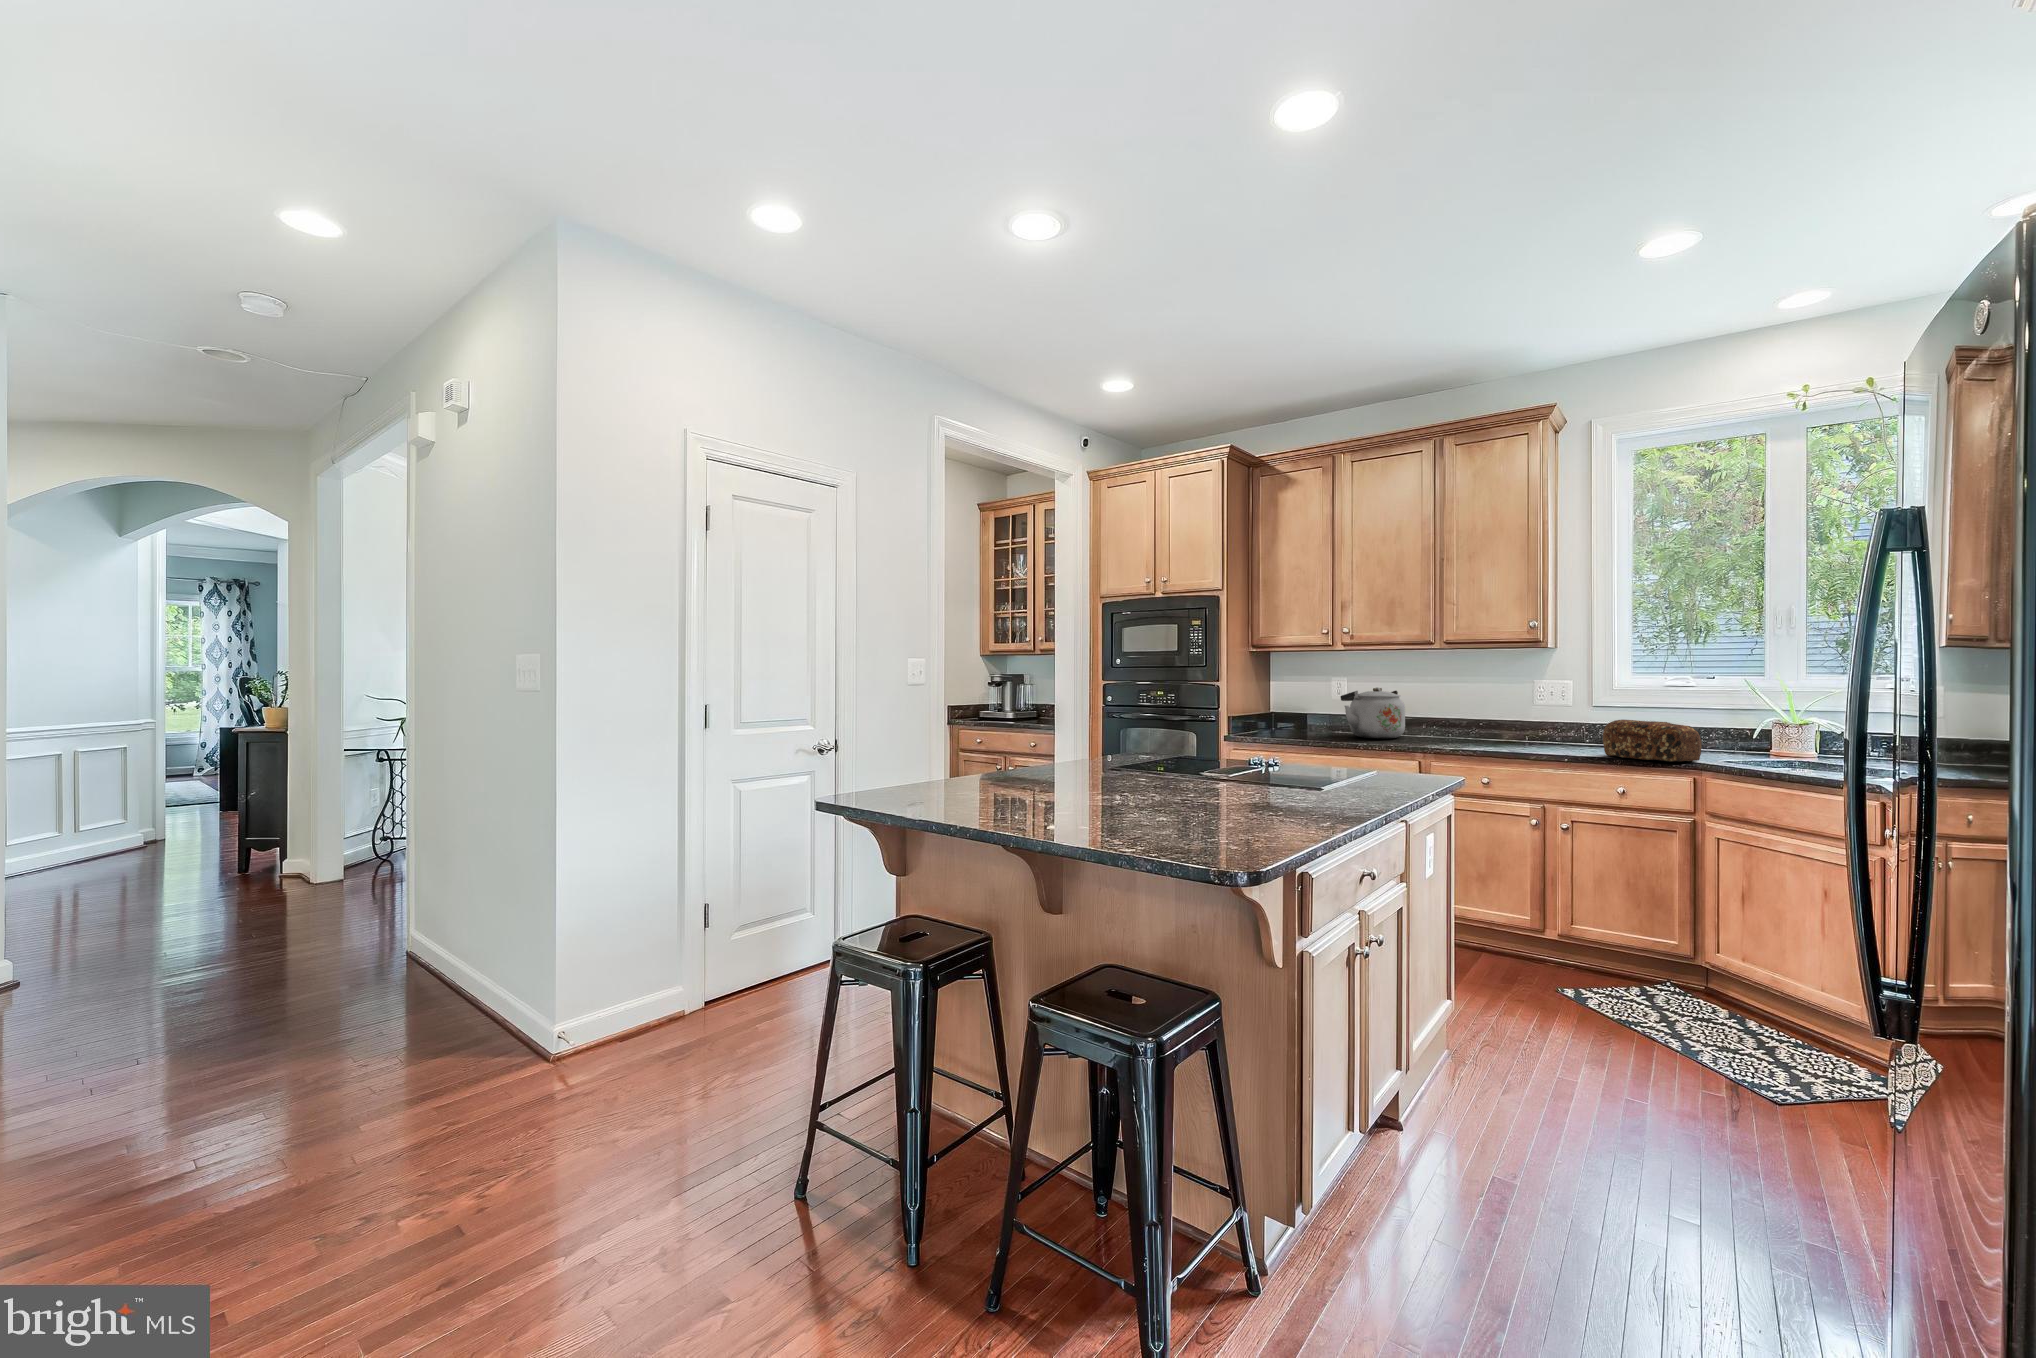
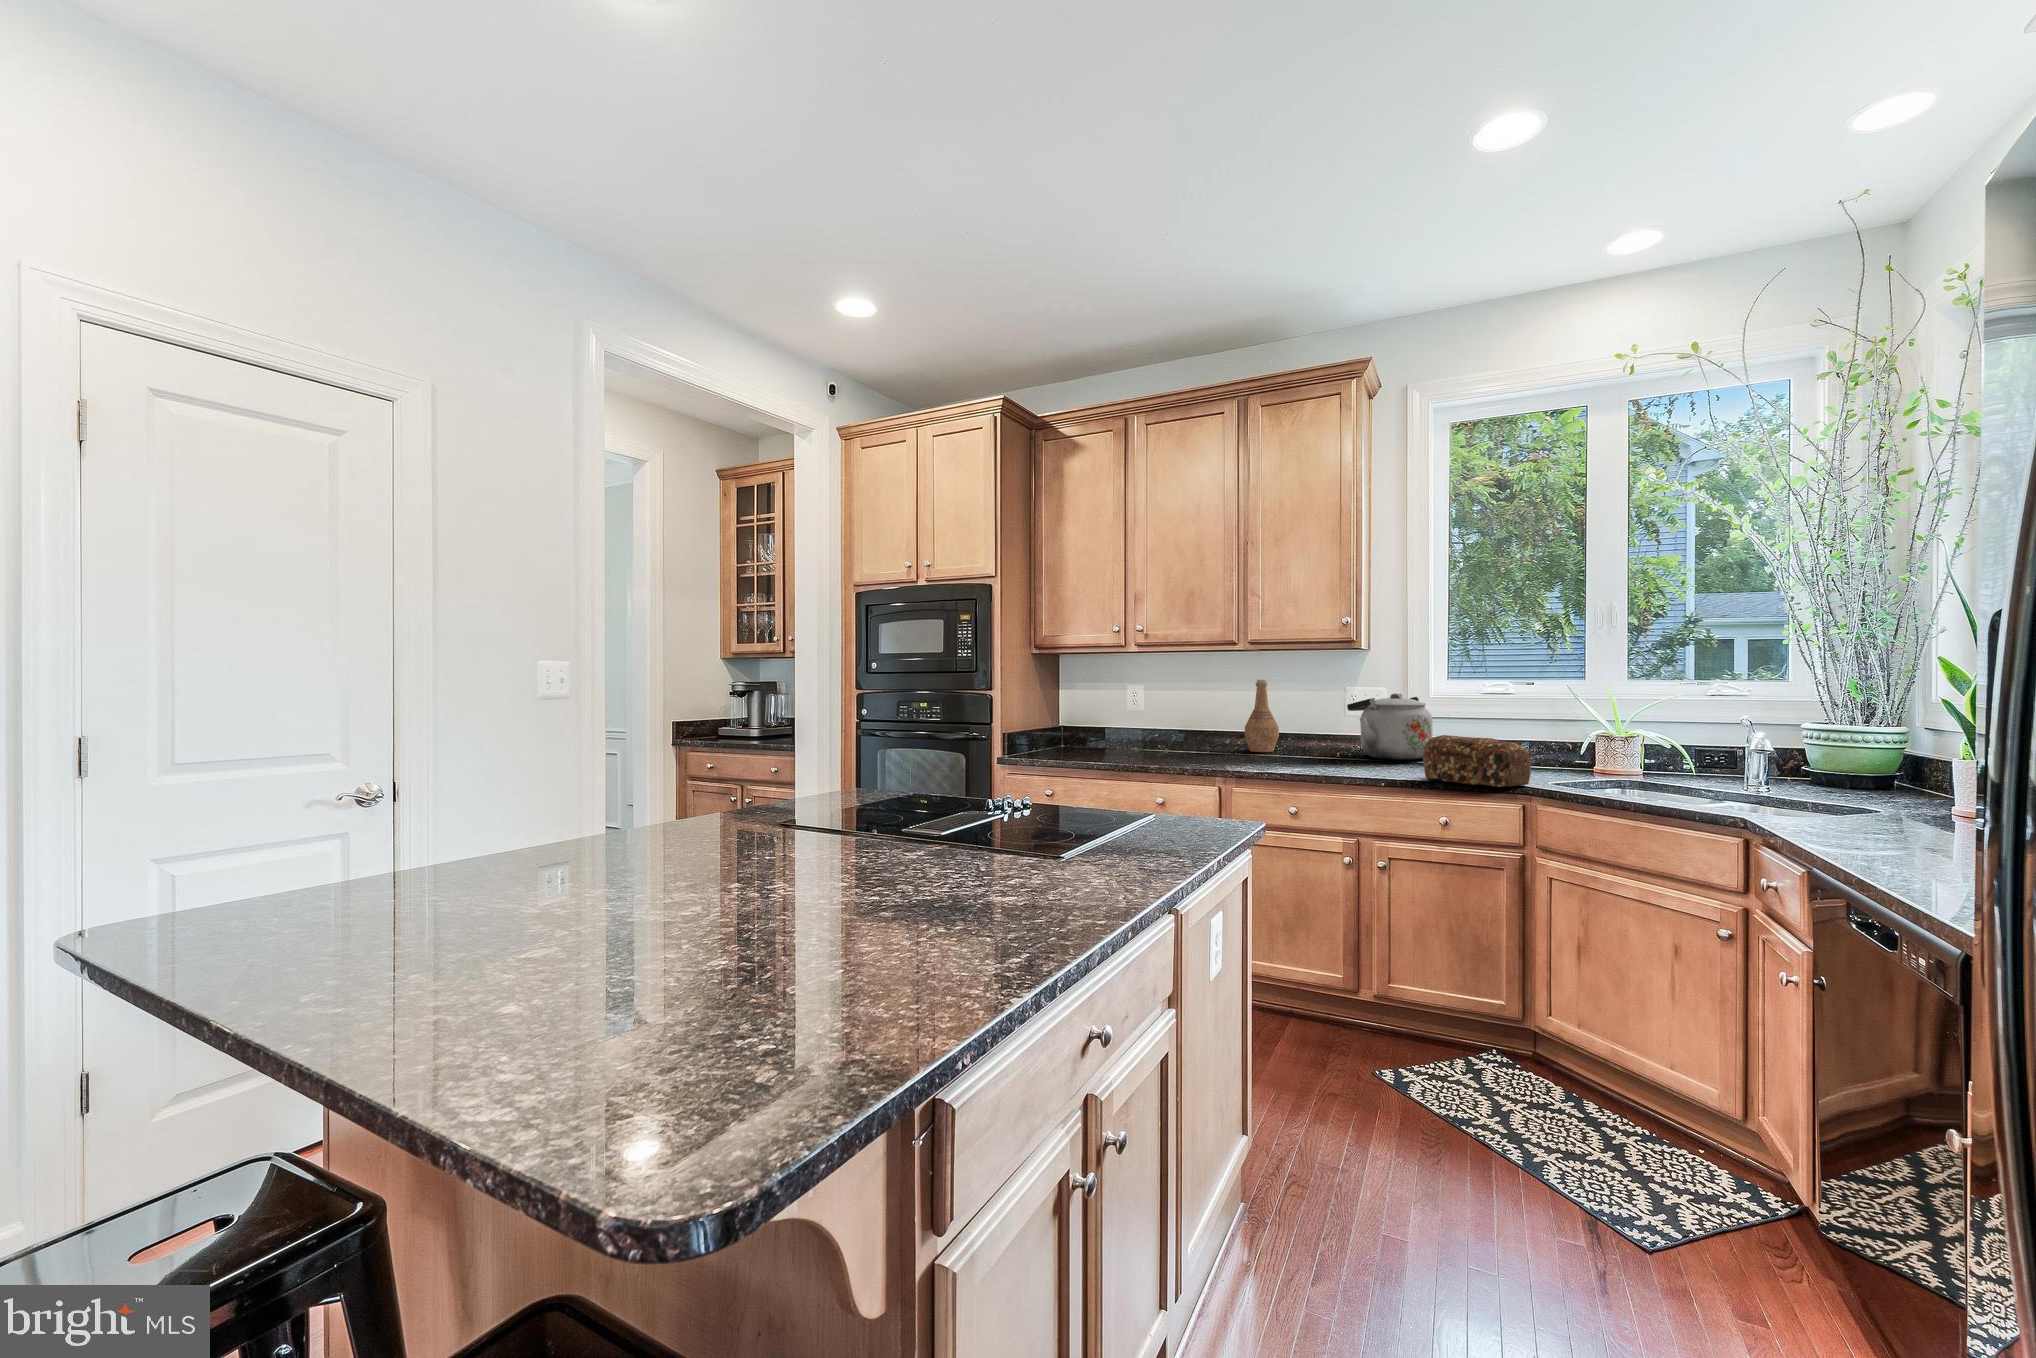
vase: none [1439,675,1471,736] -> present [1244,680,1279,752]
kettle: present [1341,687,1405,738] -> present [1347,693,1433,760]

